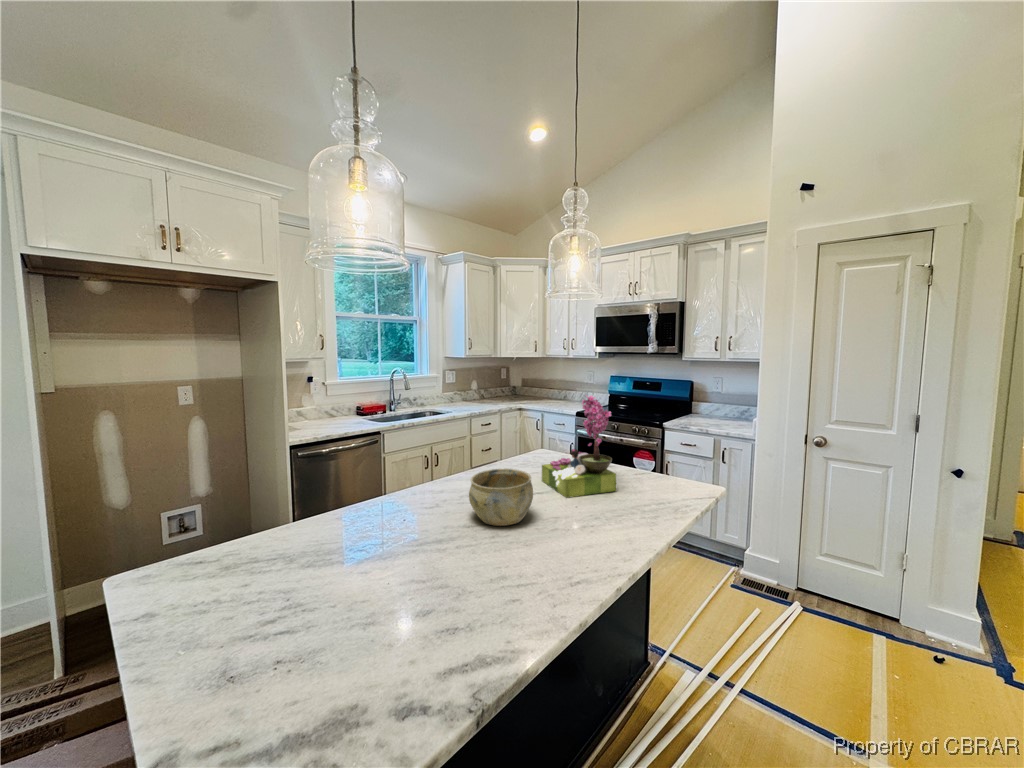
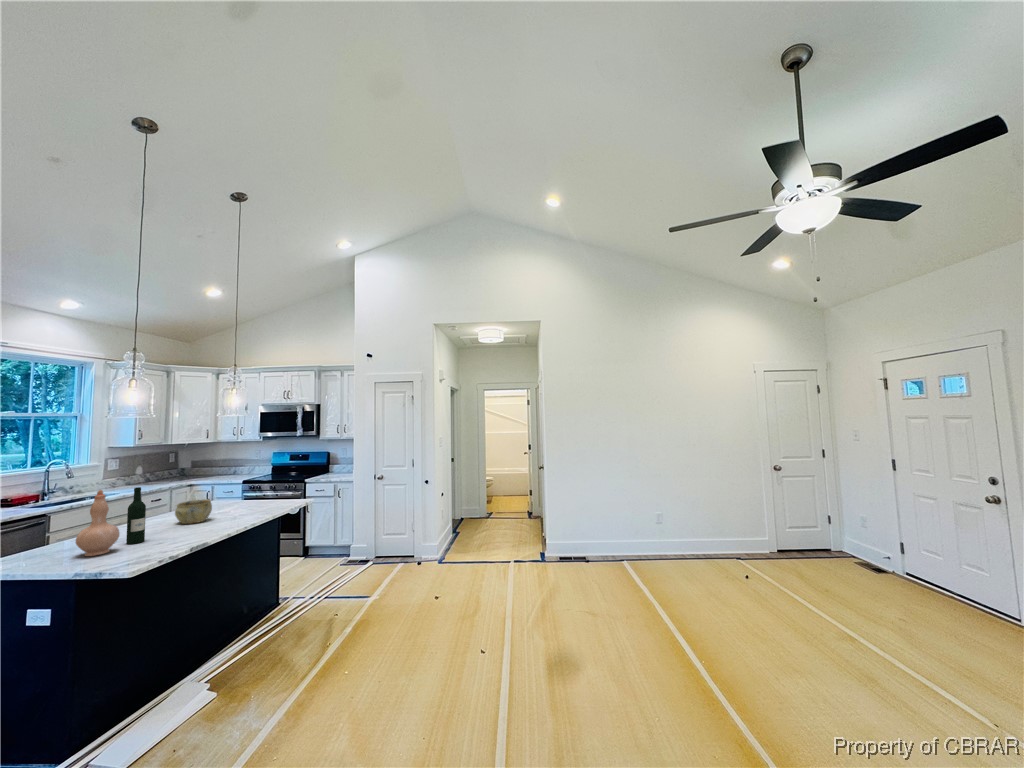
flower arrangement: present [542,396,616,498] -> none [215,462,259,513]
wine bottle: none [347,452,387,598] -> present [126,487,146,544]
vase: none [212,461,314,647] -> present [76,490,120,556]

